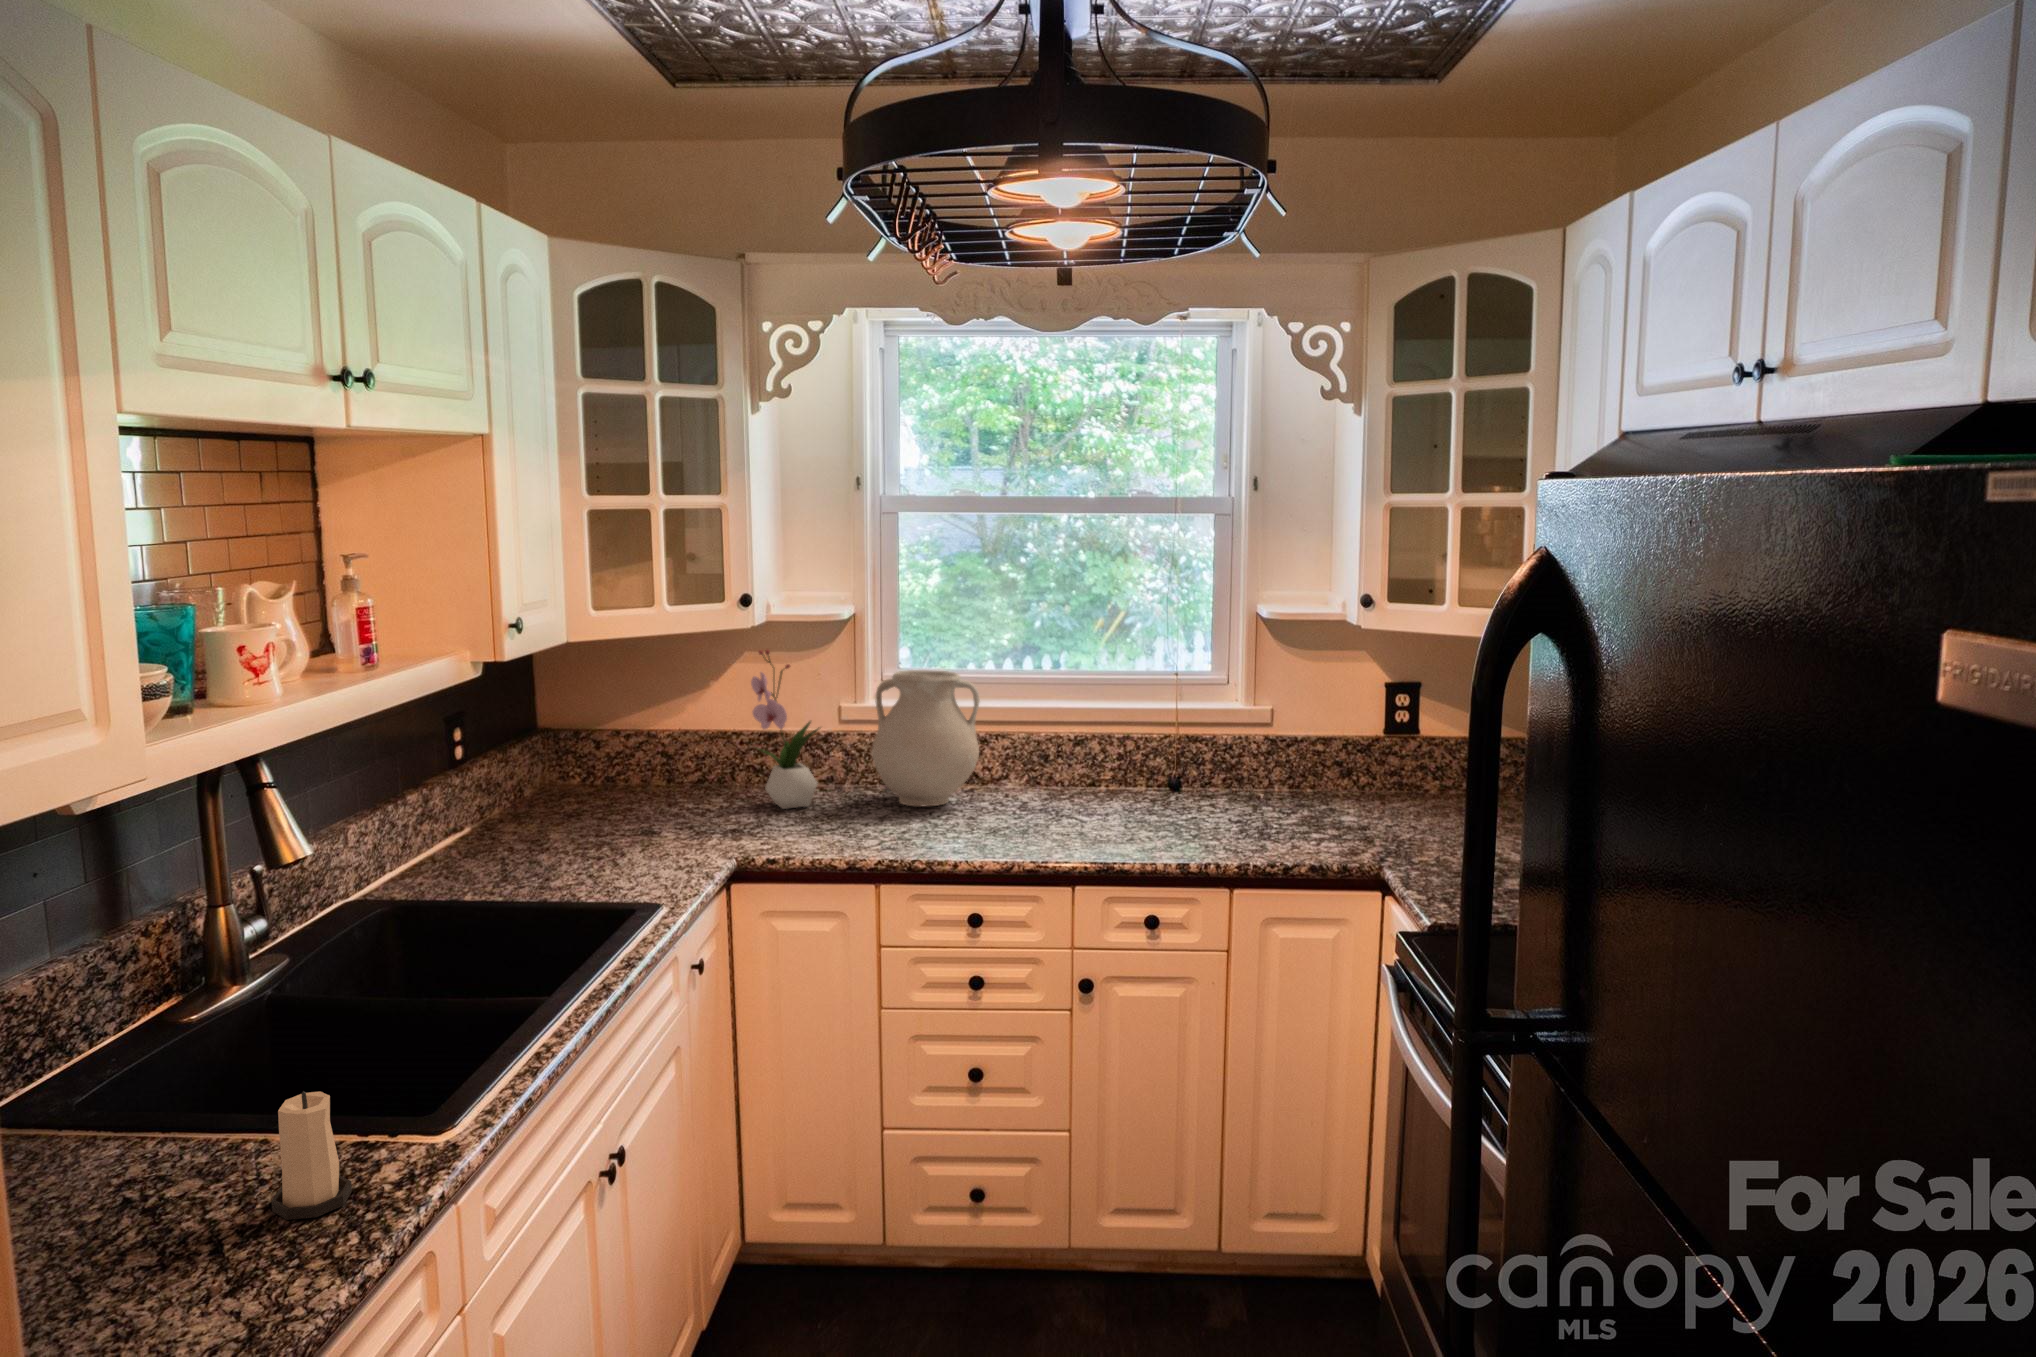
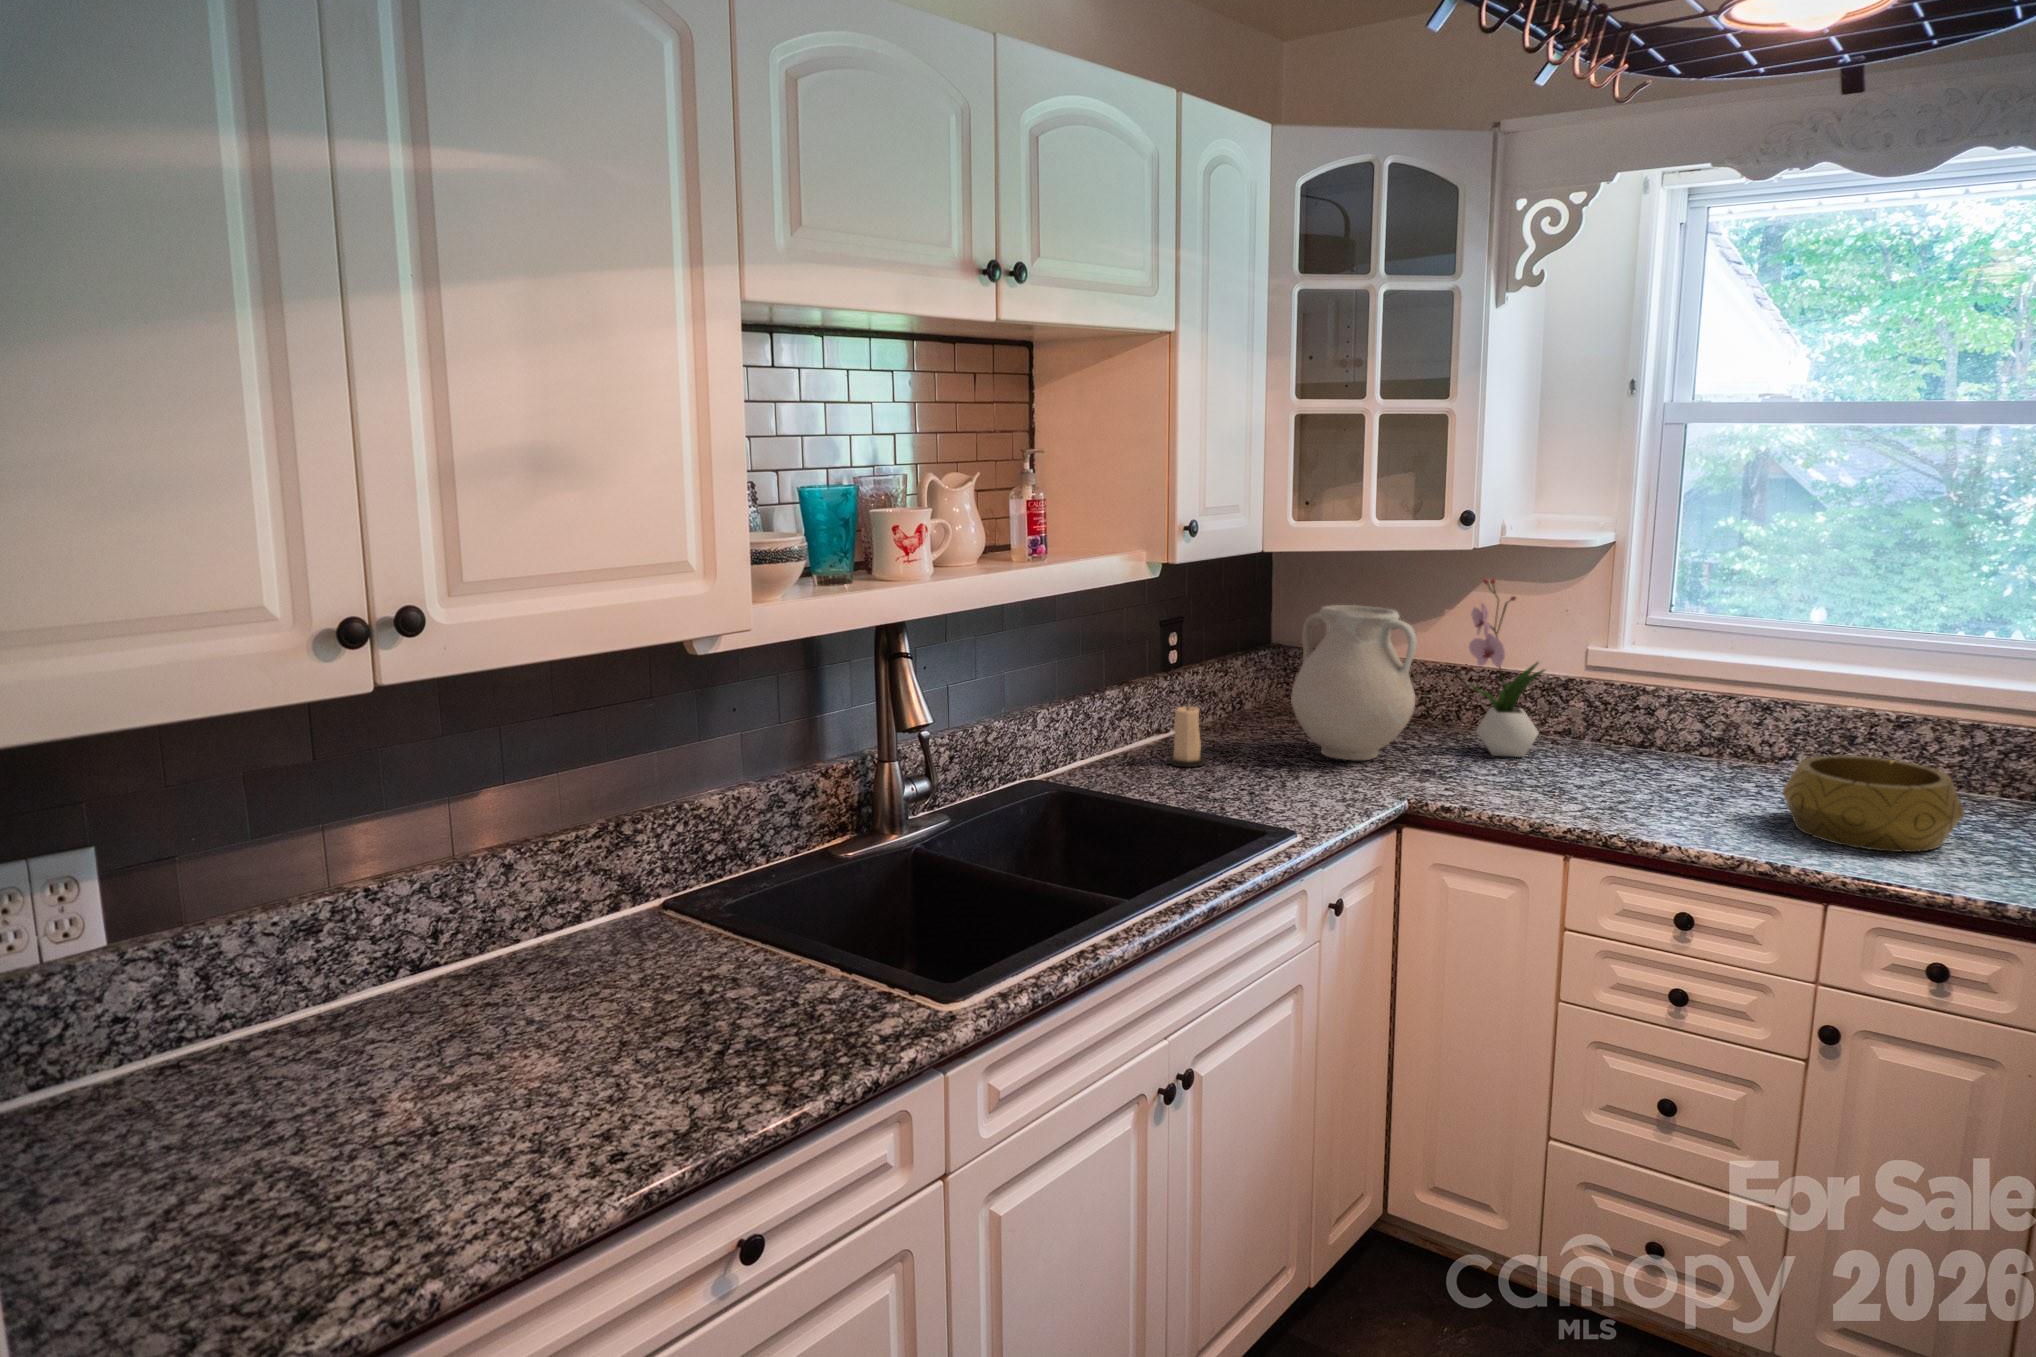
vase: present [872,670,980,806] -> present [1291,605,1417,760]
decorative bowl: none [1020,770,1139,841] -> present [1783,755,1965,852]
candle: present [272,1091,352,1220] -> present [1168,705,1206,767]

